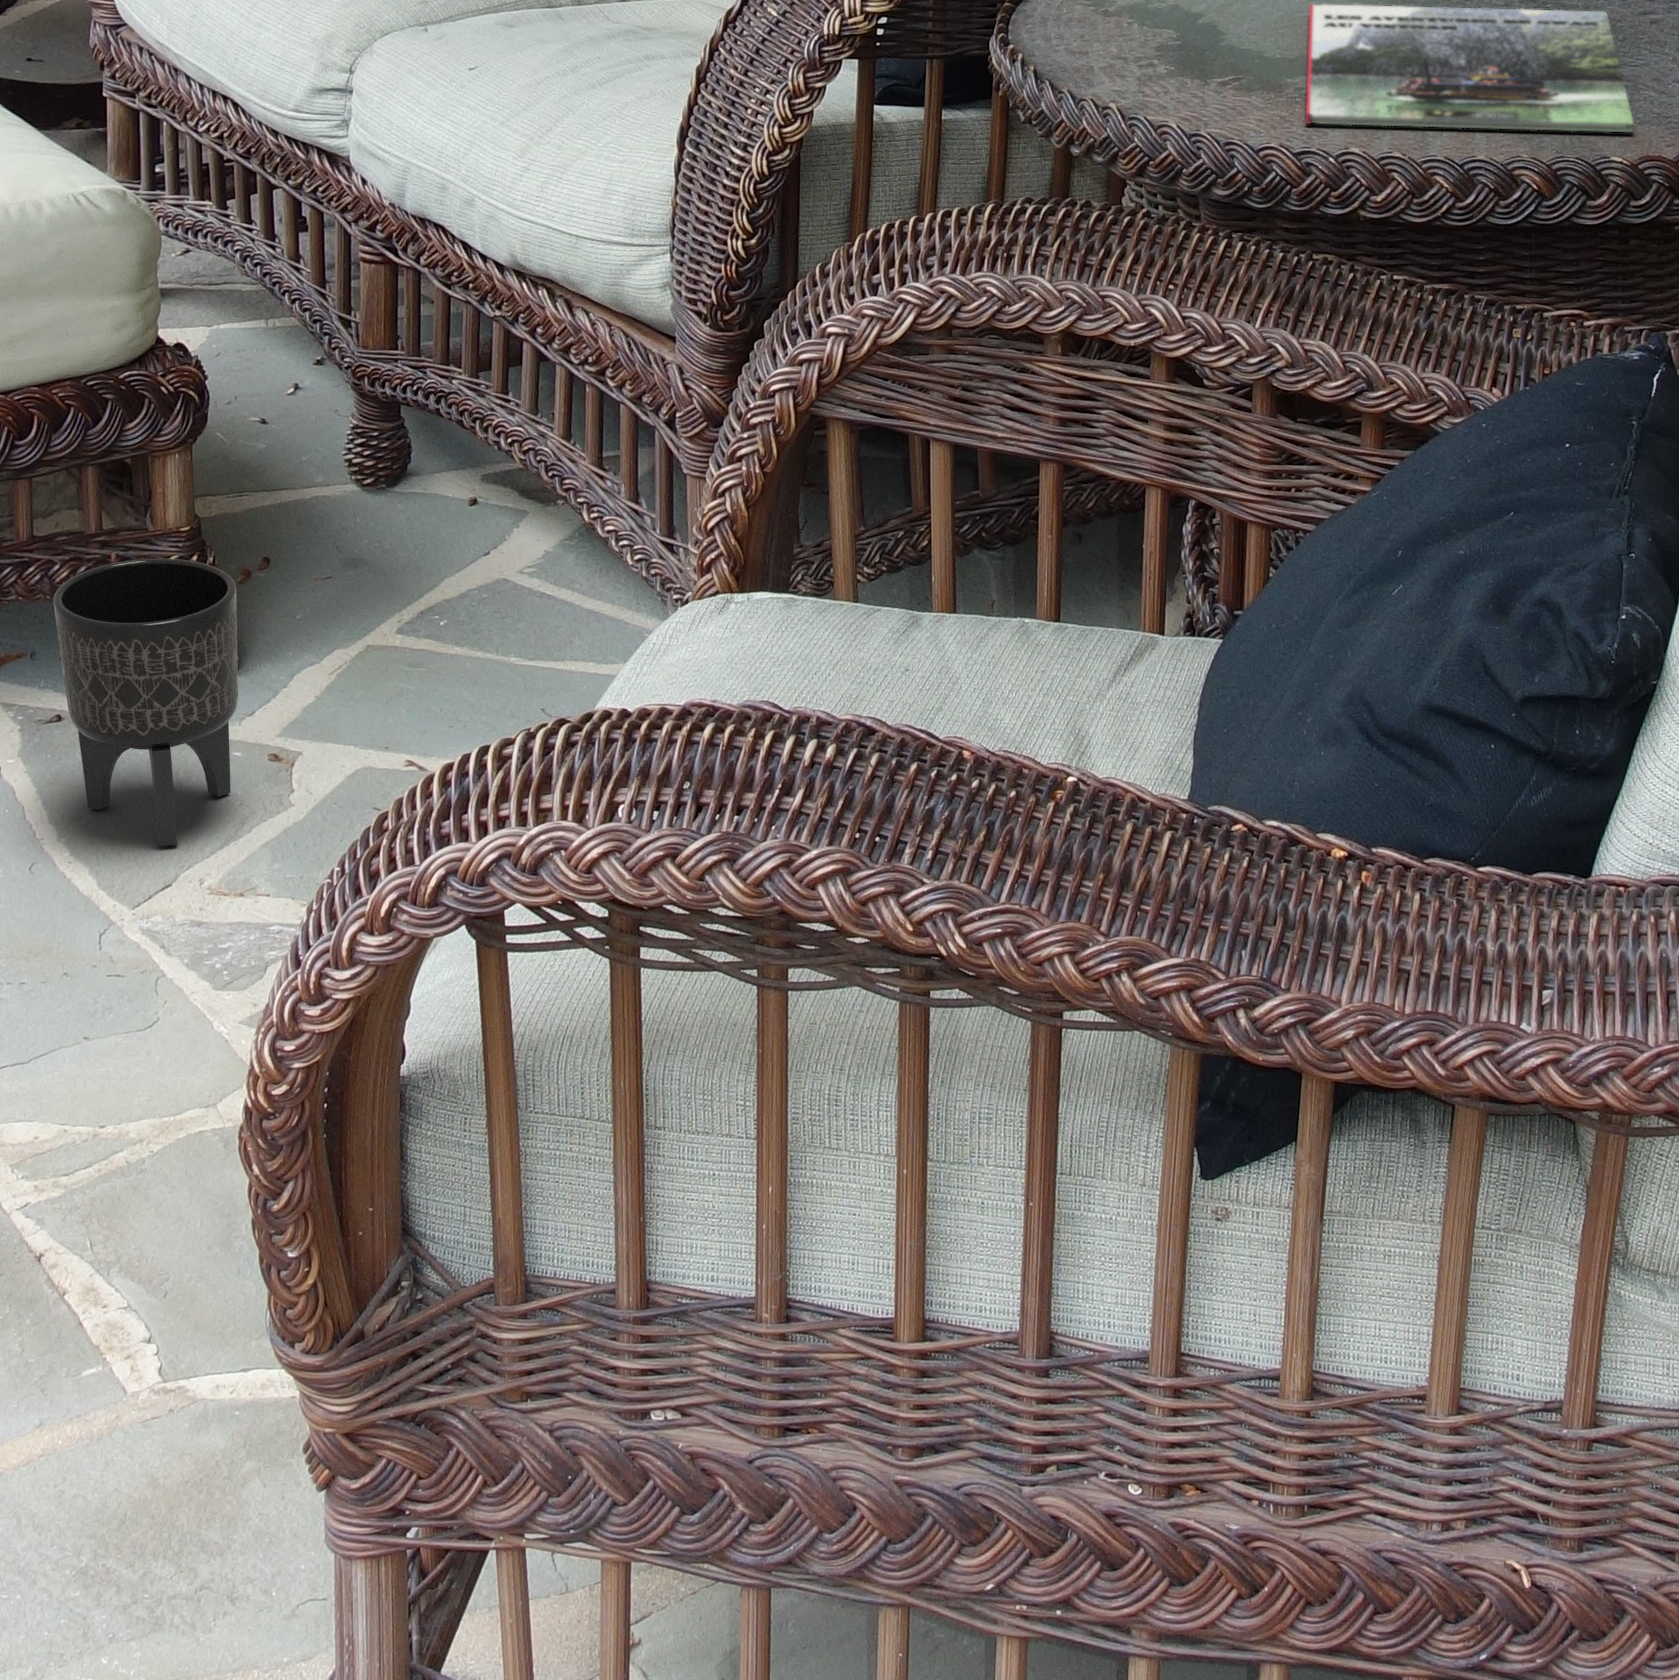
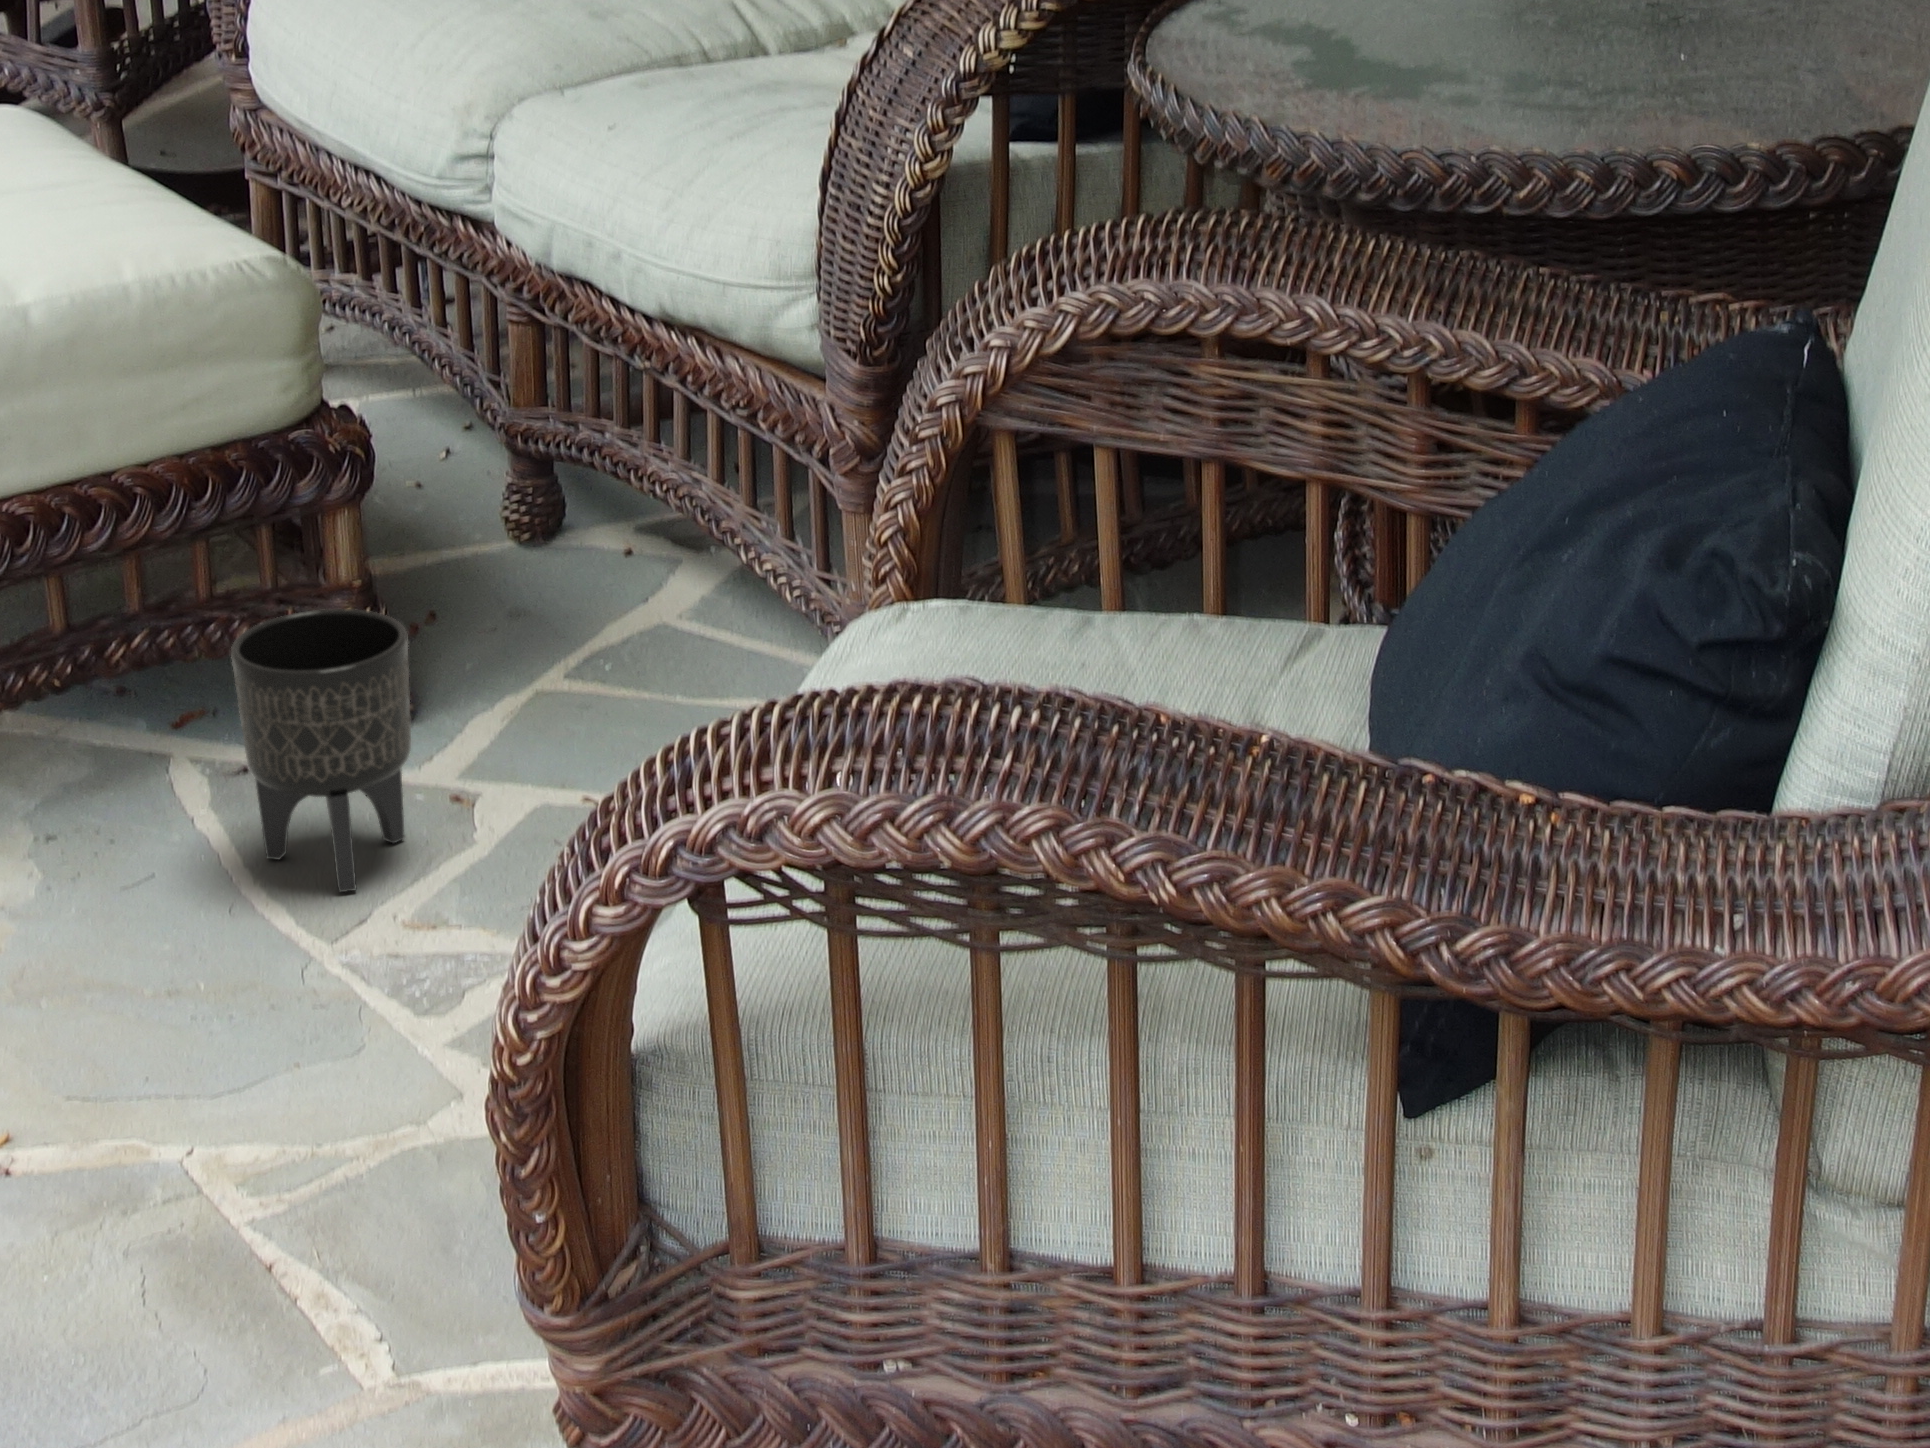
magazine: present [1306,4,1633,132] -> none [1439,13,1766,129]

